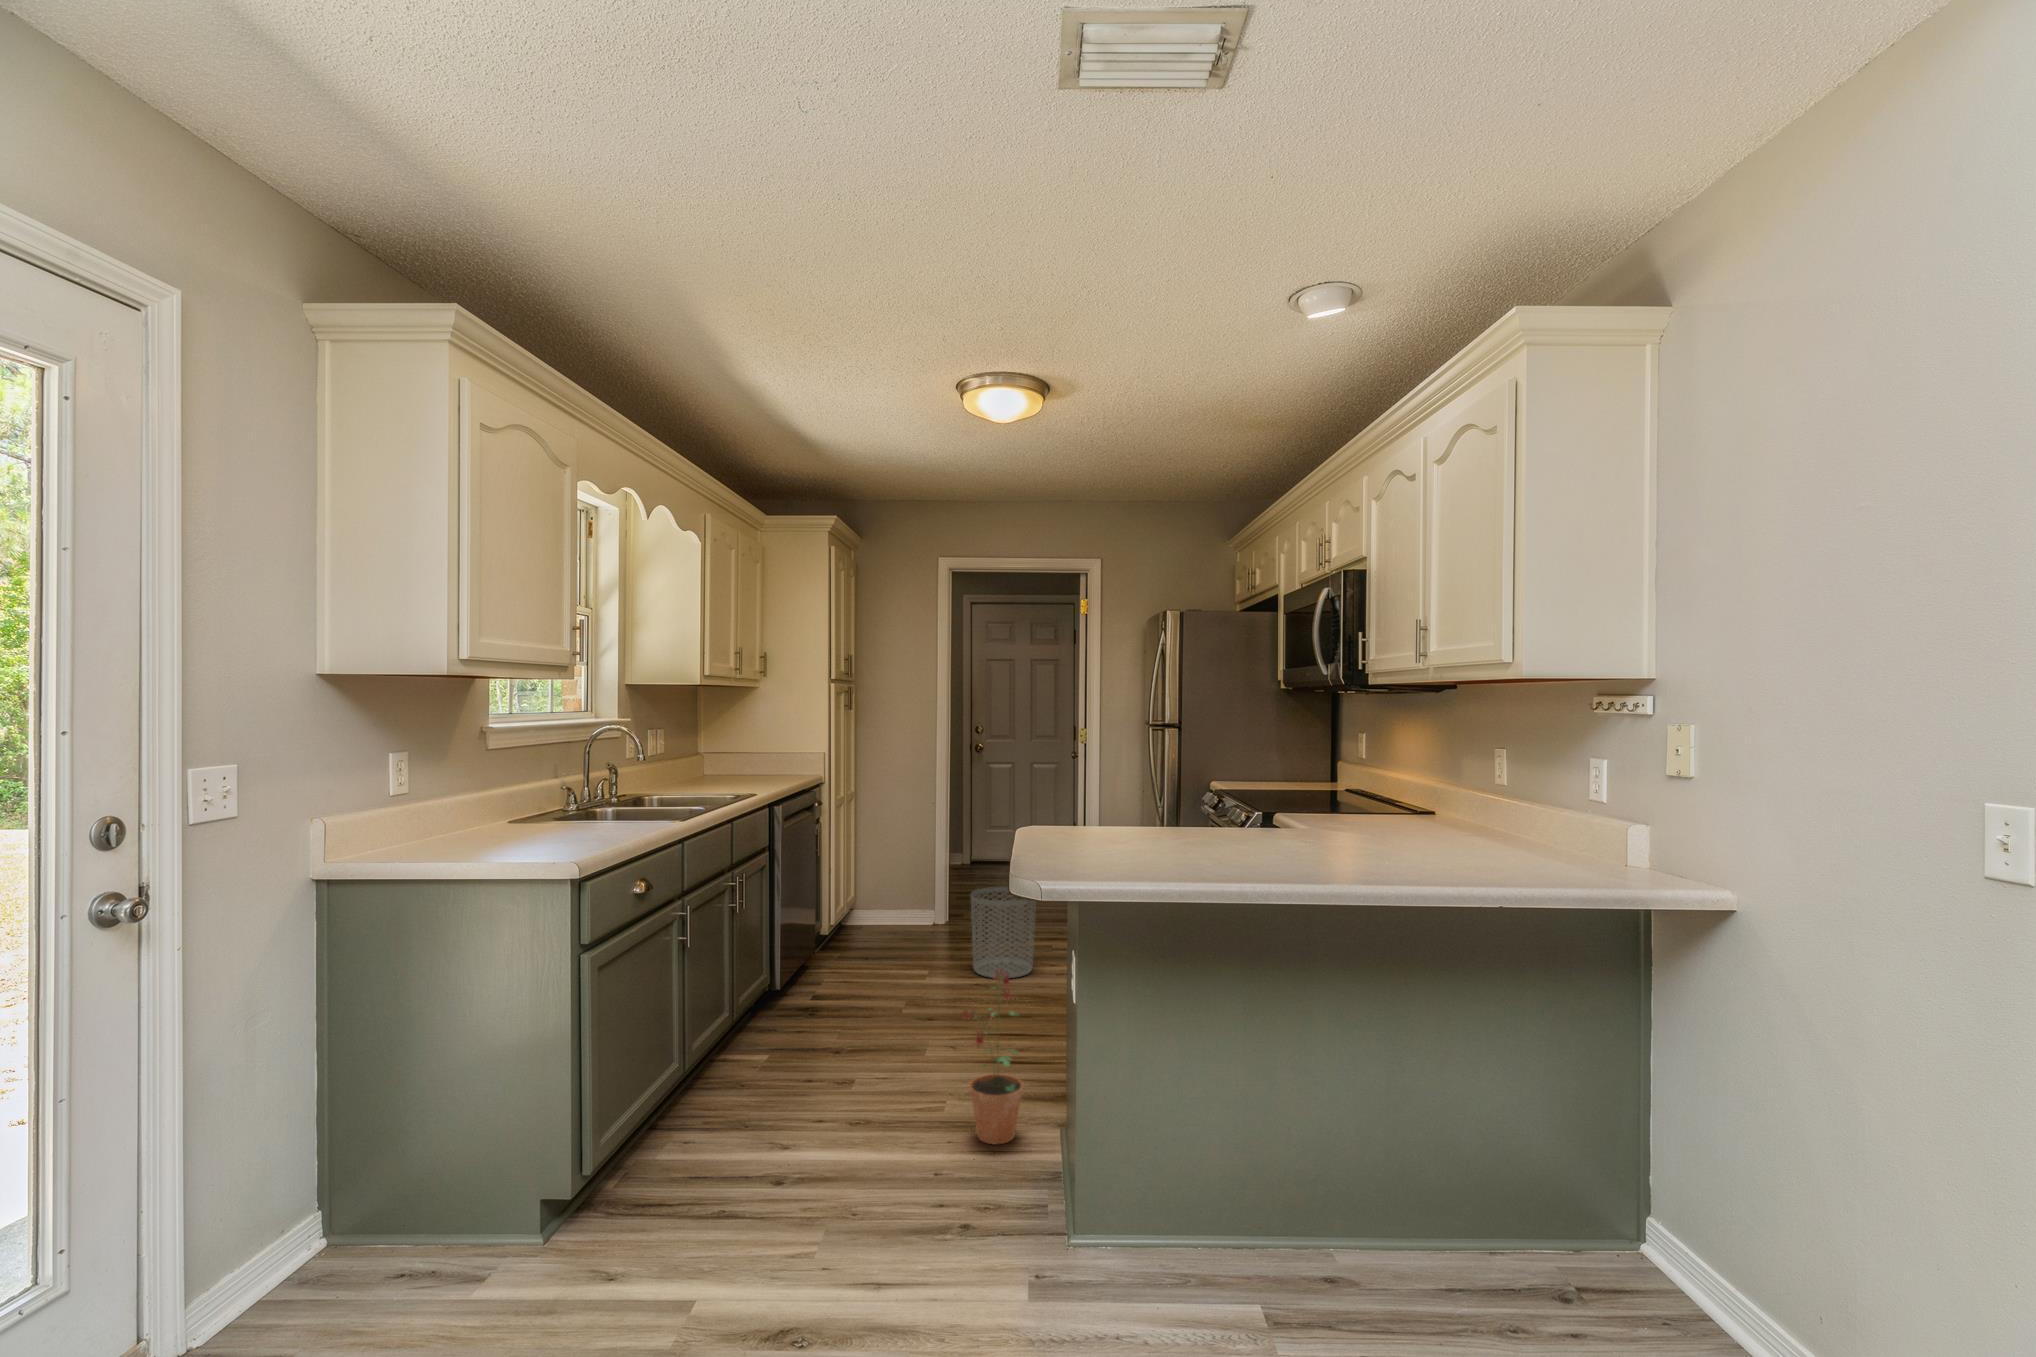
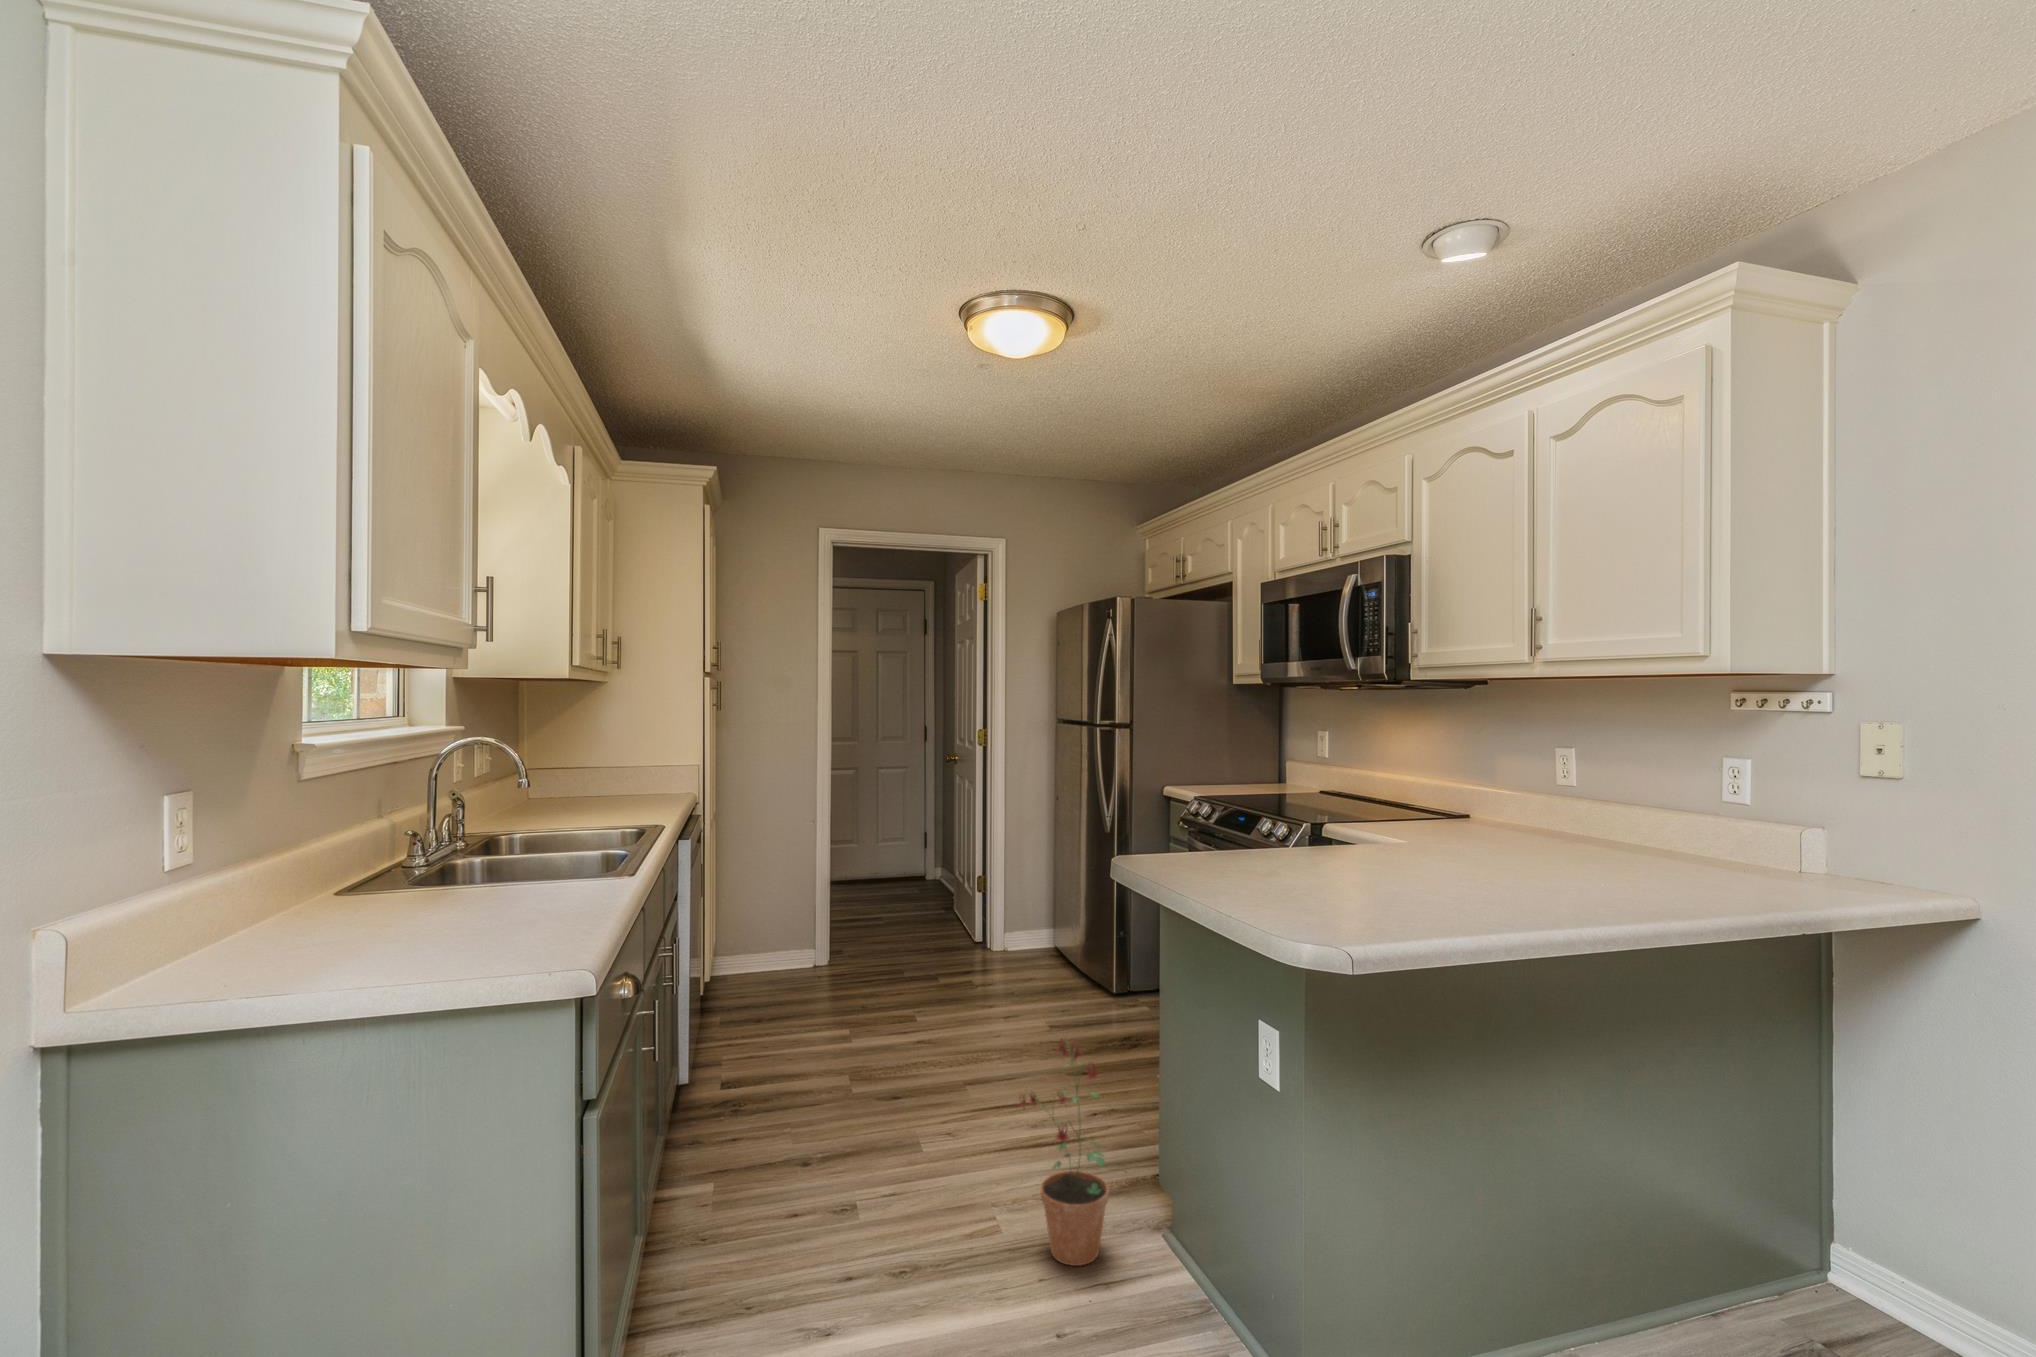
waste bin: present [971,887,1036,978] -> none [895,918,973,1029]

